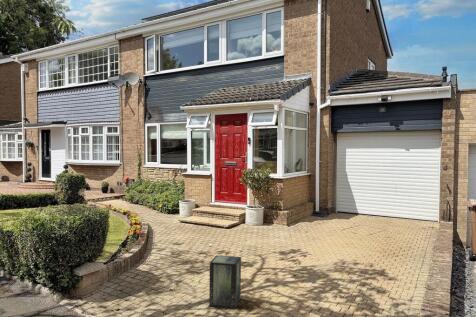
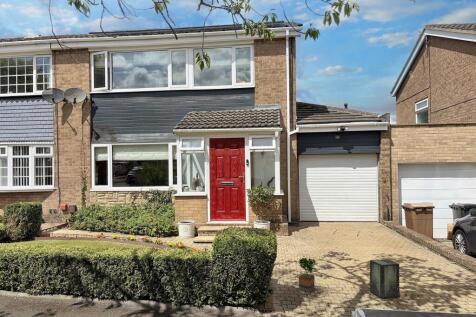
potted tree: none [145,242,173,283] -> present [299,258,318,292]

